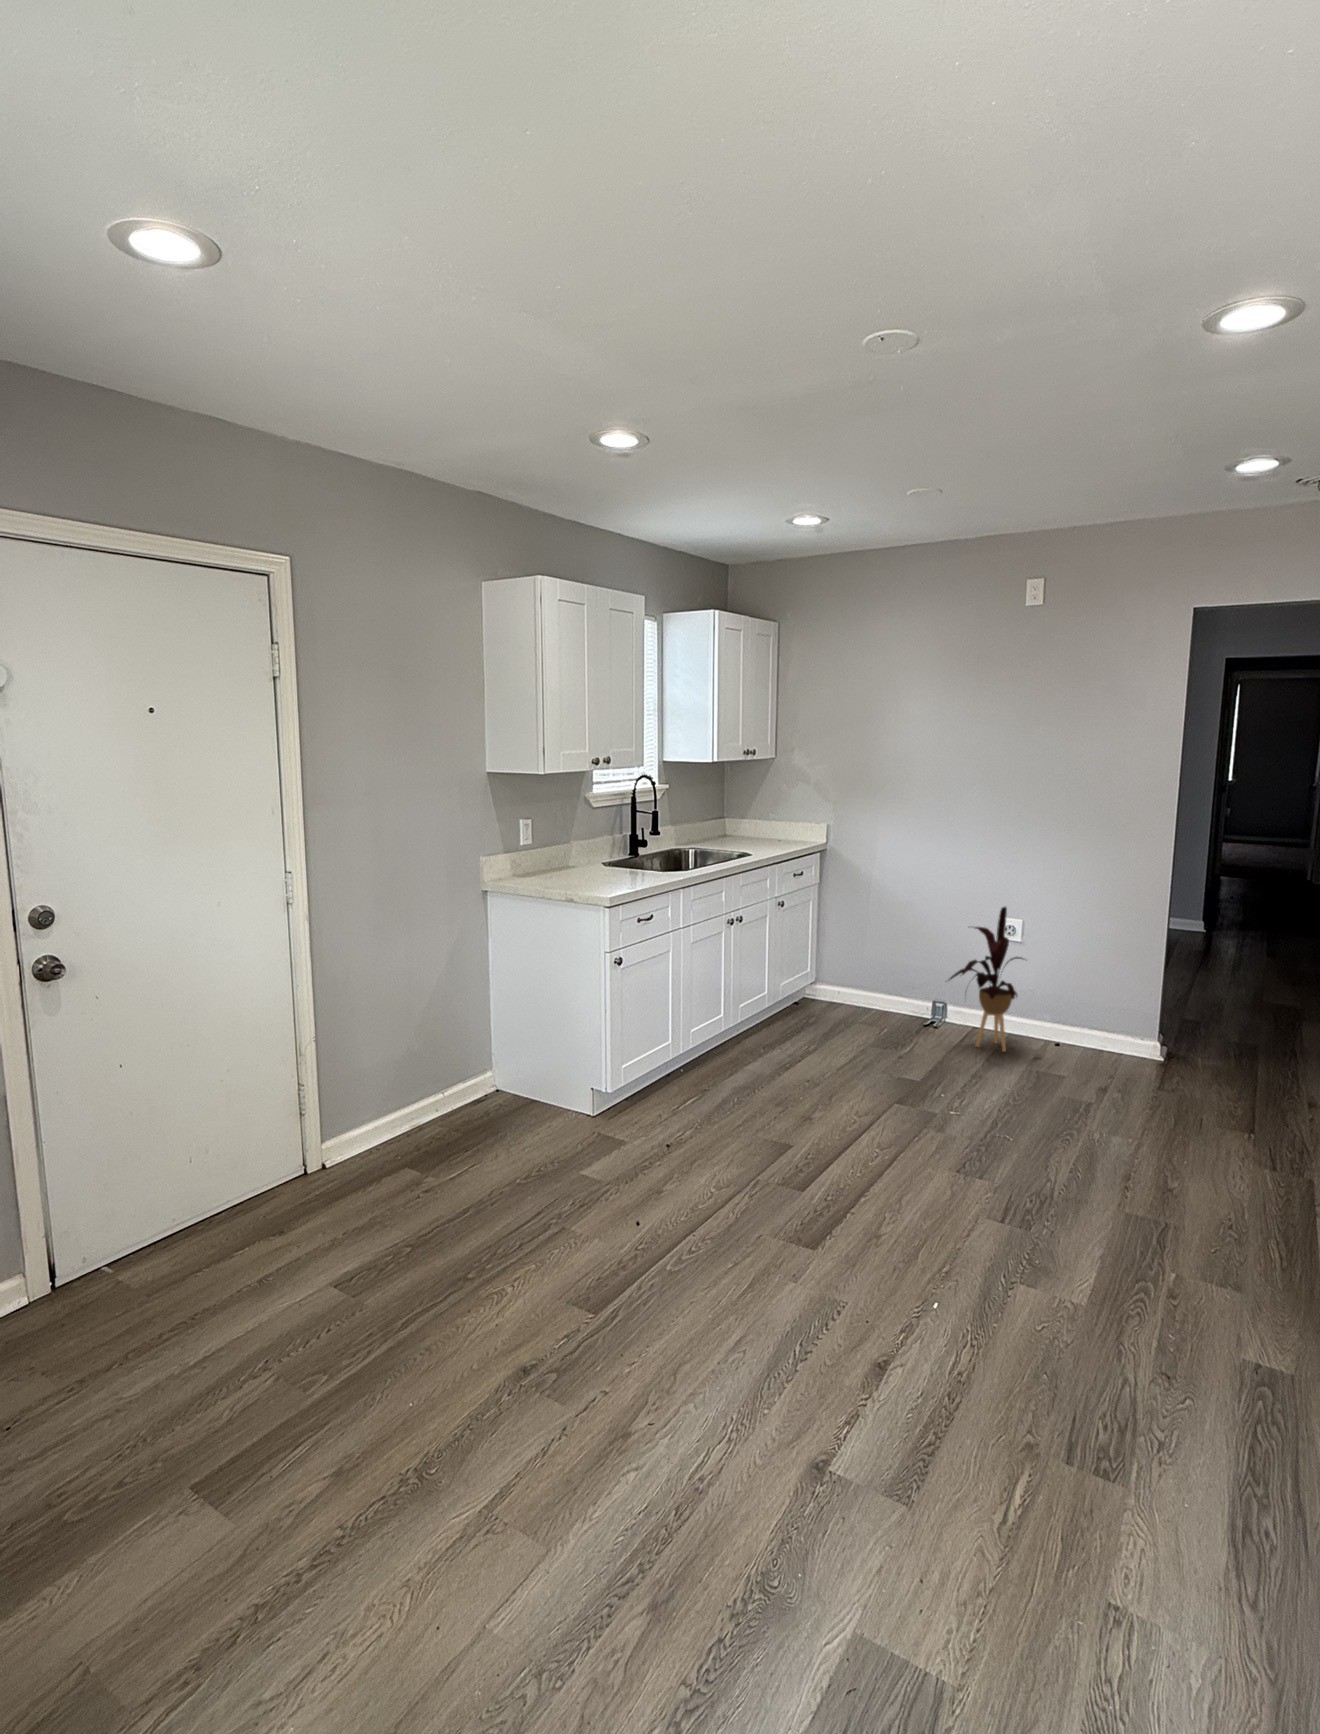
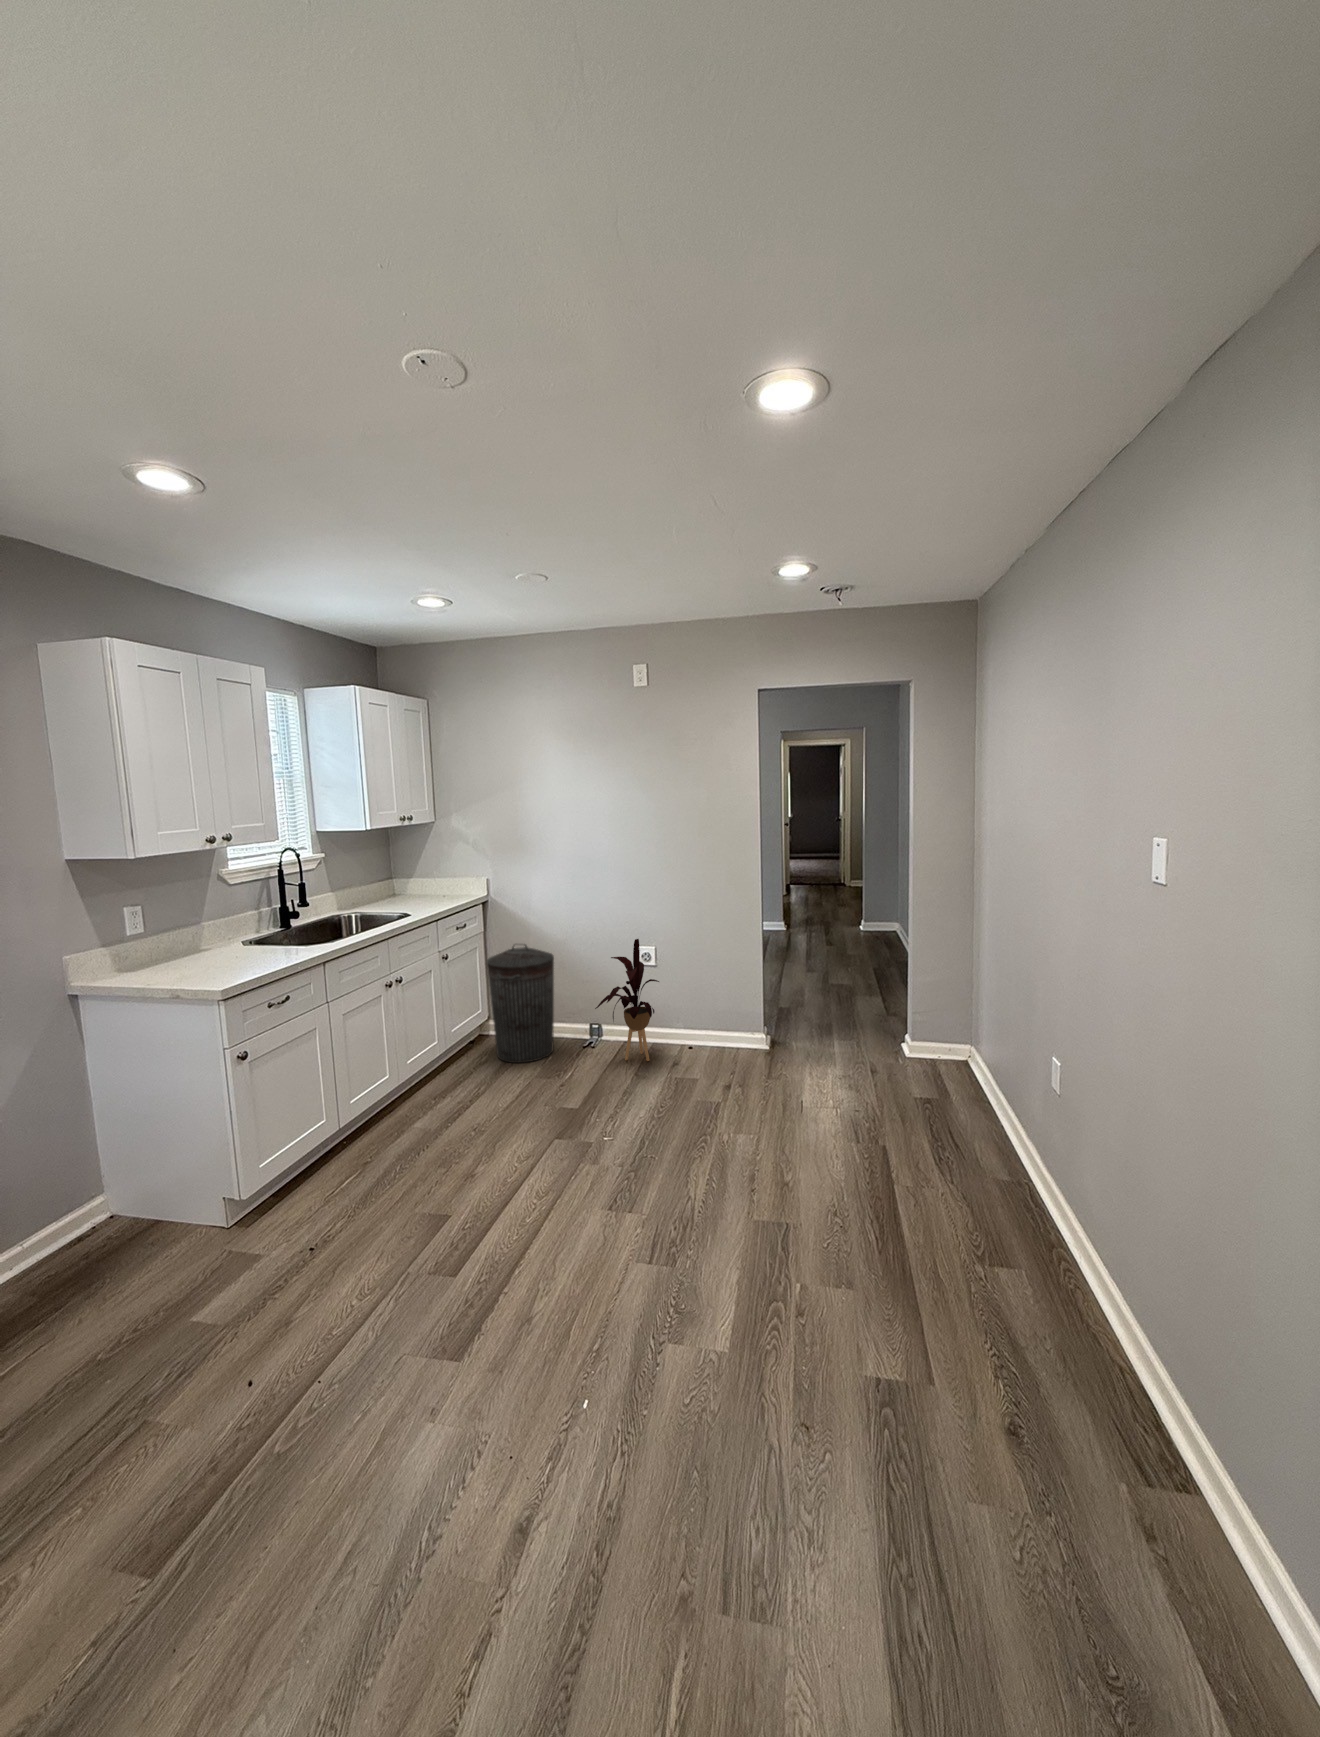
trash can: none [824,899,900,1032] -> present [487,944,554,1063]

